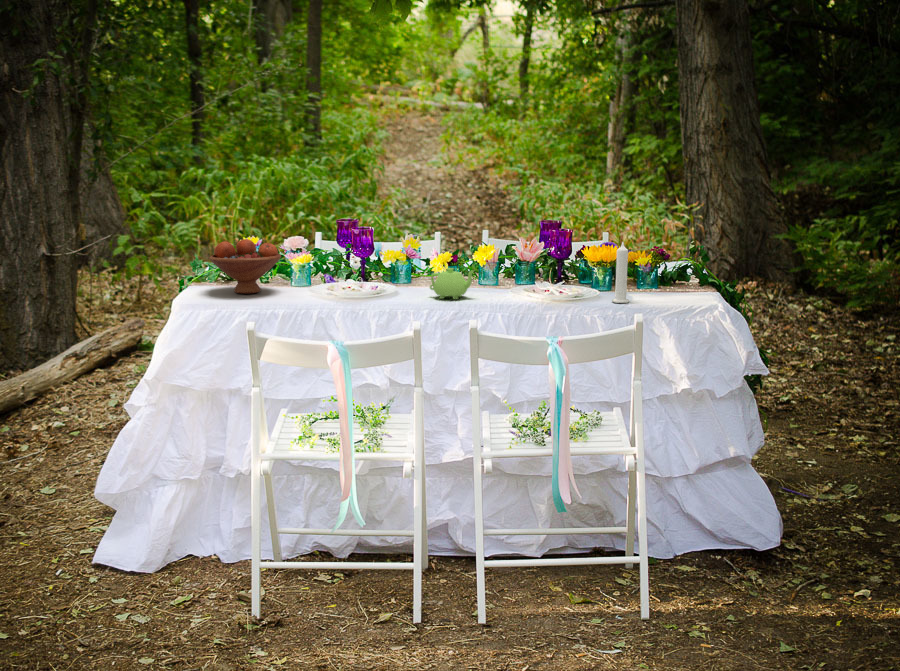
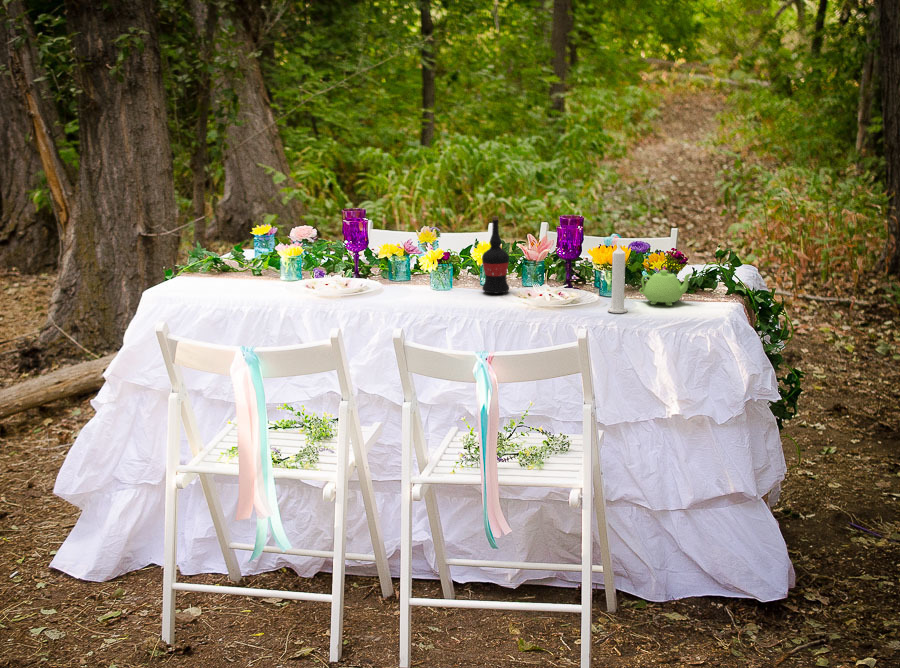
wine bottle: none [491,222,516,291] -> present [482,216,509,293]
fruit bowl: present [209,239,281,294] -> none [180,232,256,292]
teapot: present [430,268,474,299] -> present [639,270,692,306]

